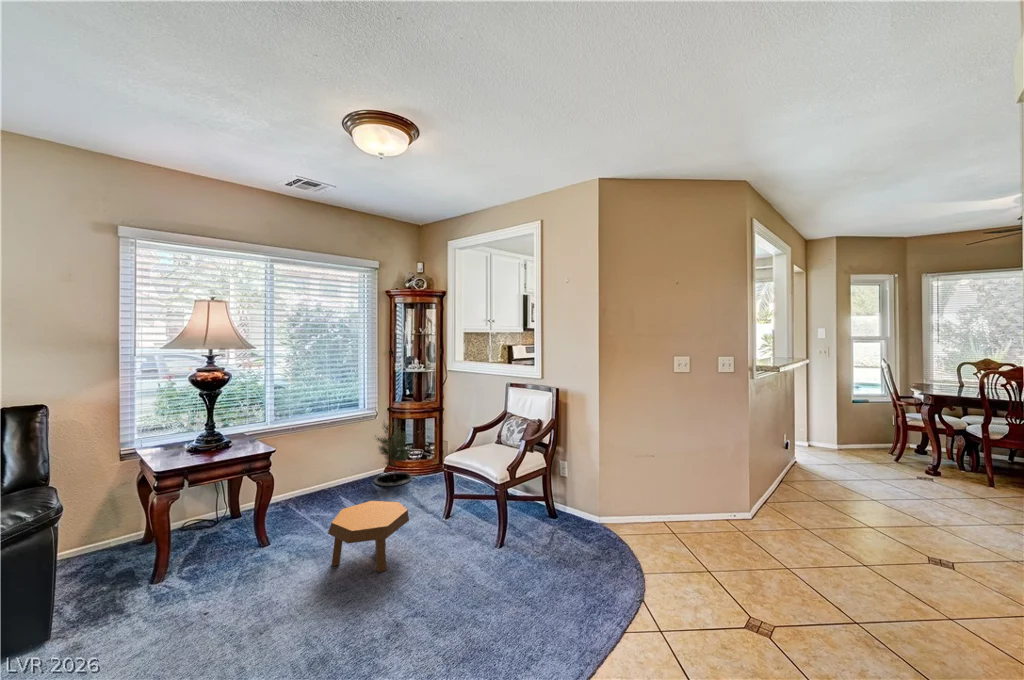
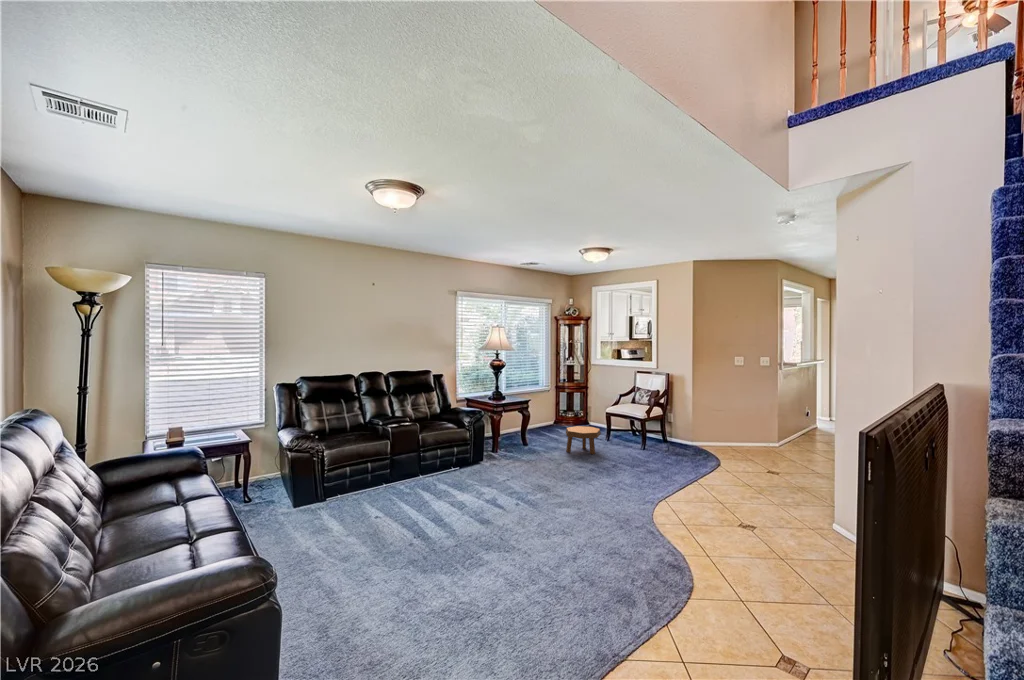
potted tree: present [375,422,412,486] -> none [551,389,573,430]

